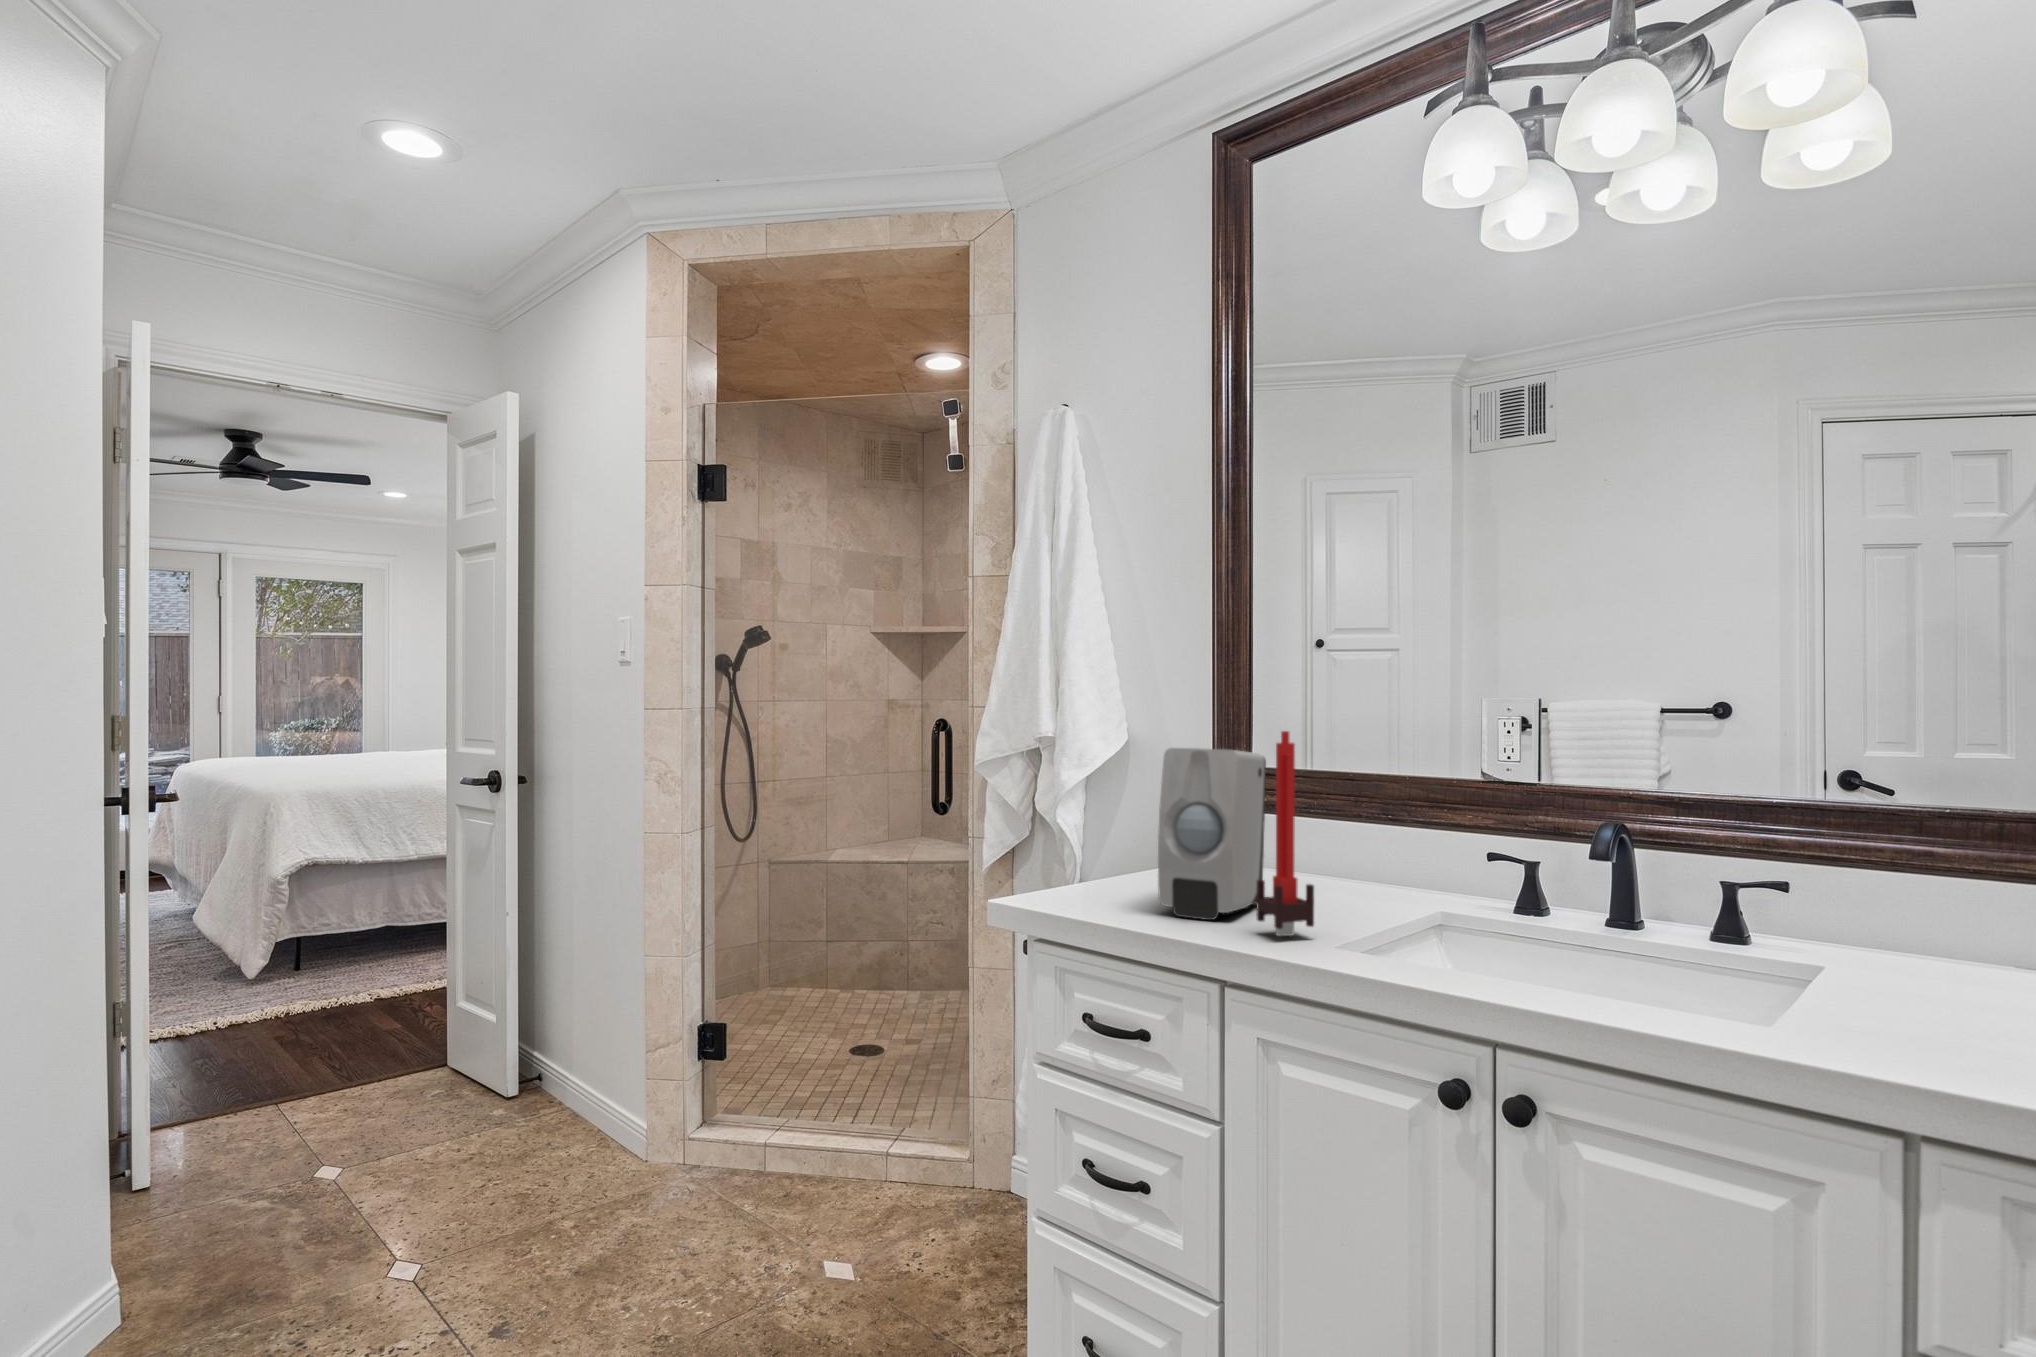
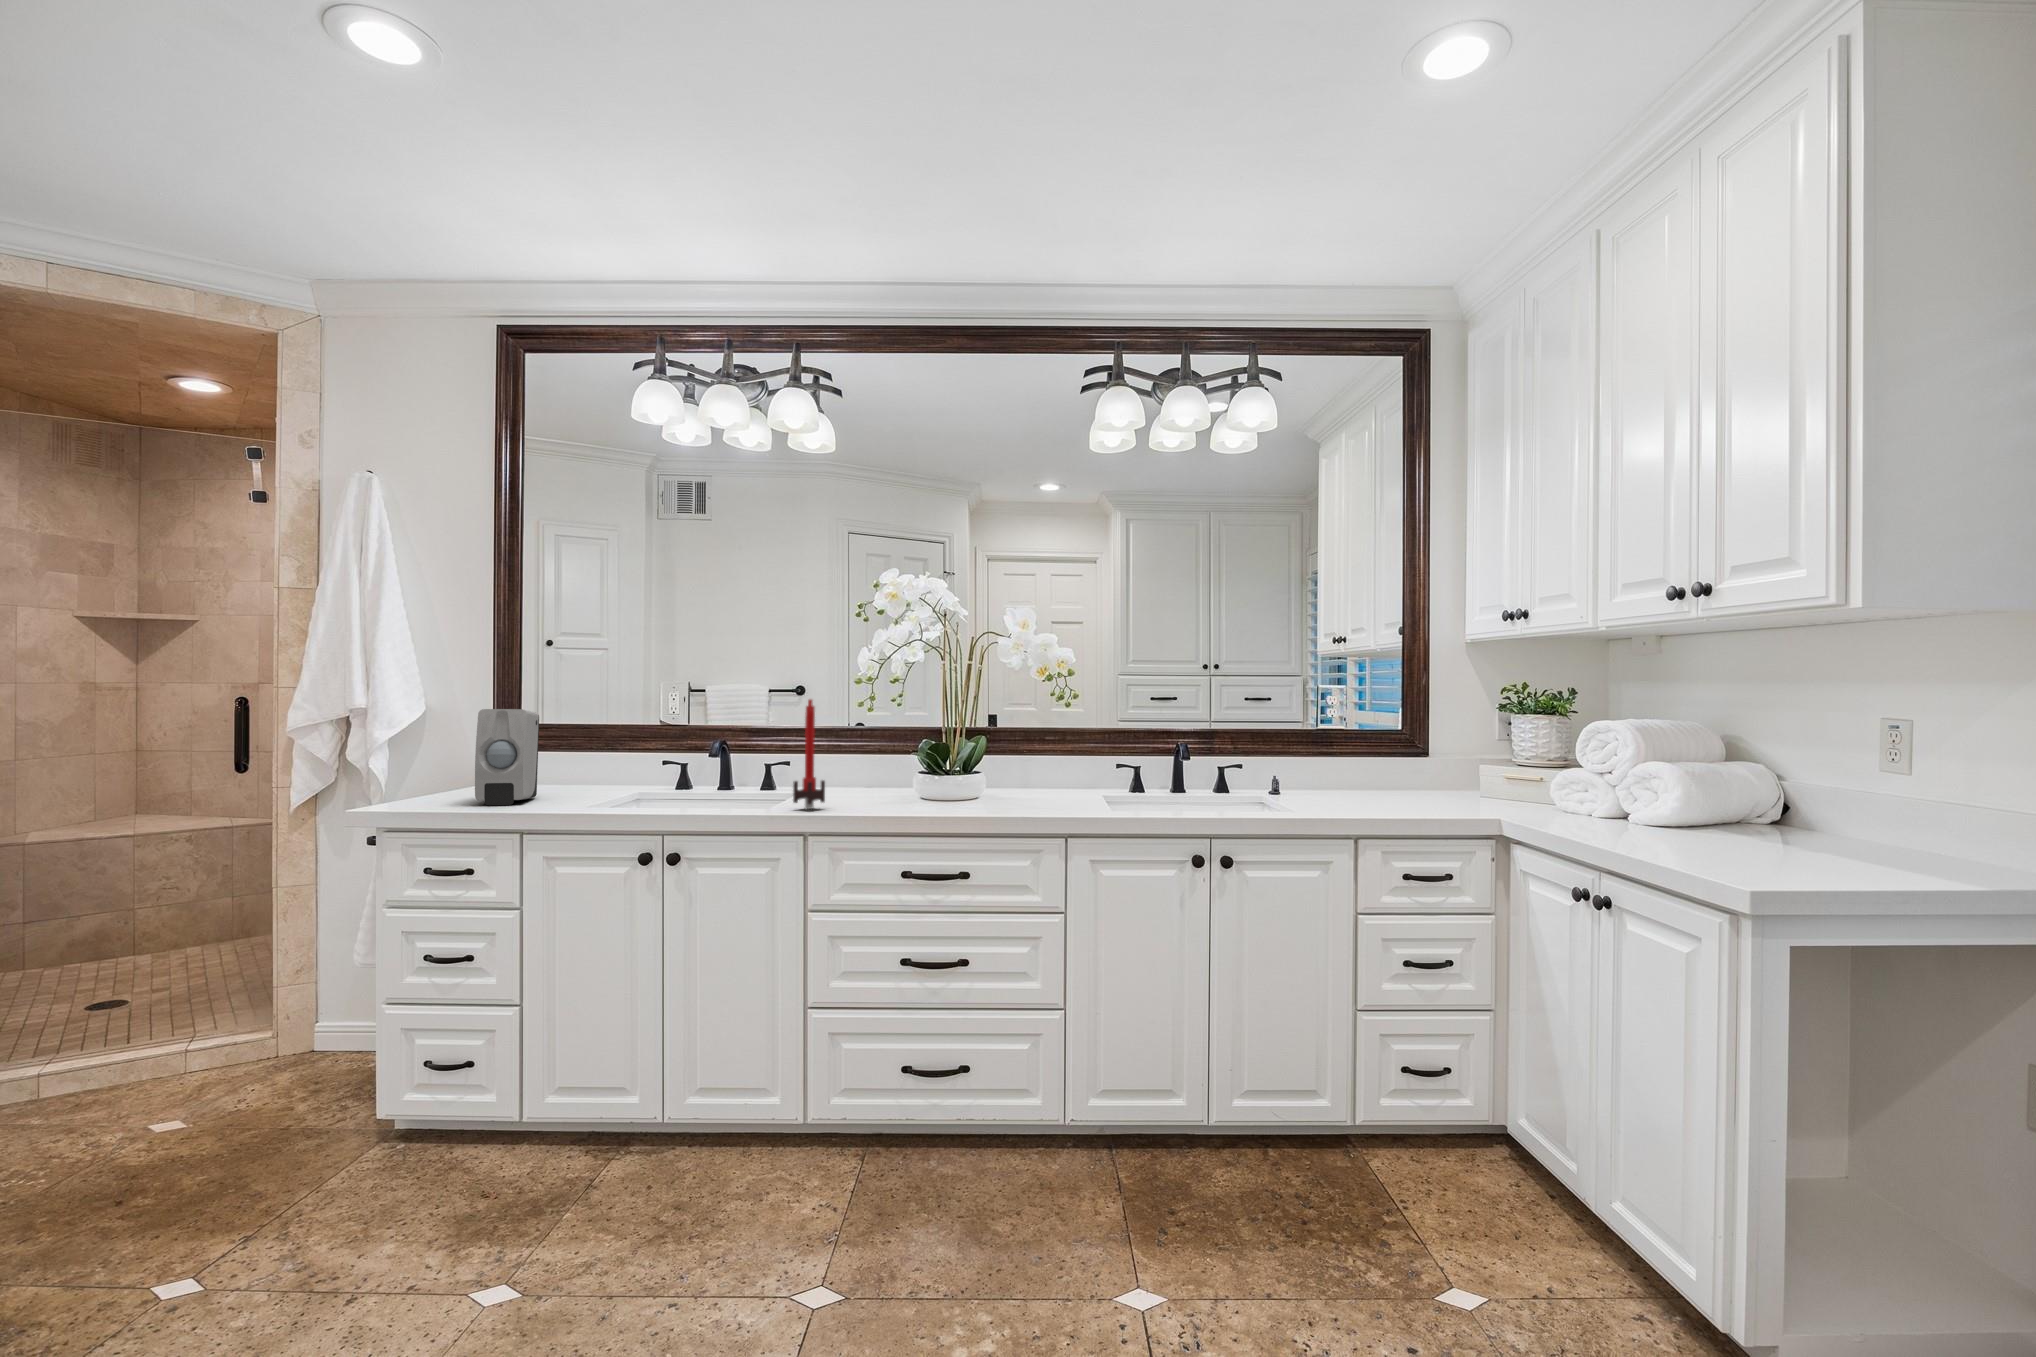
candle: present [1257,731,1314,936] -> present [793,699,825,809]

